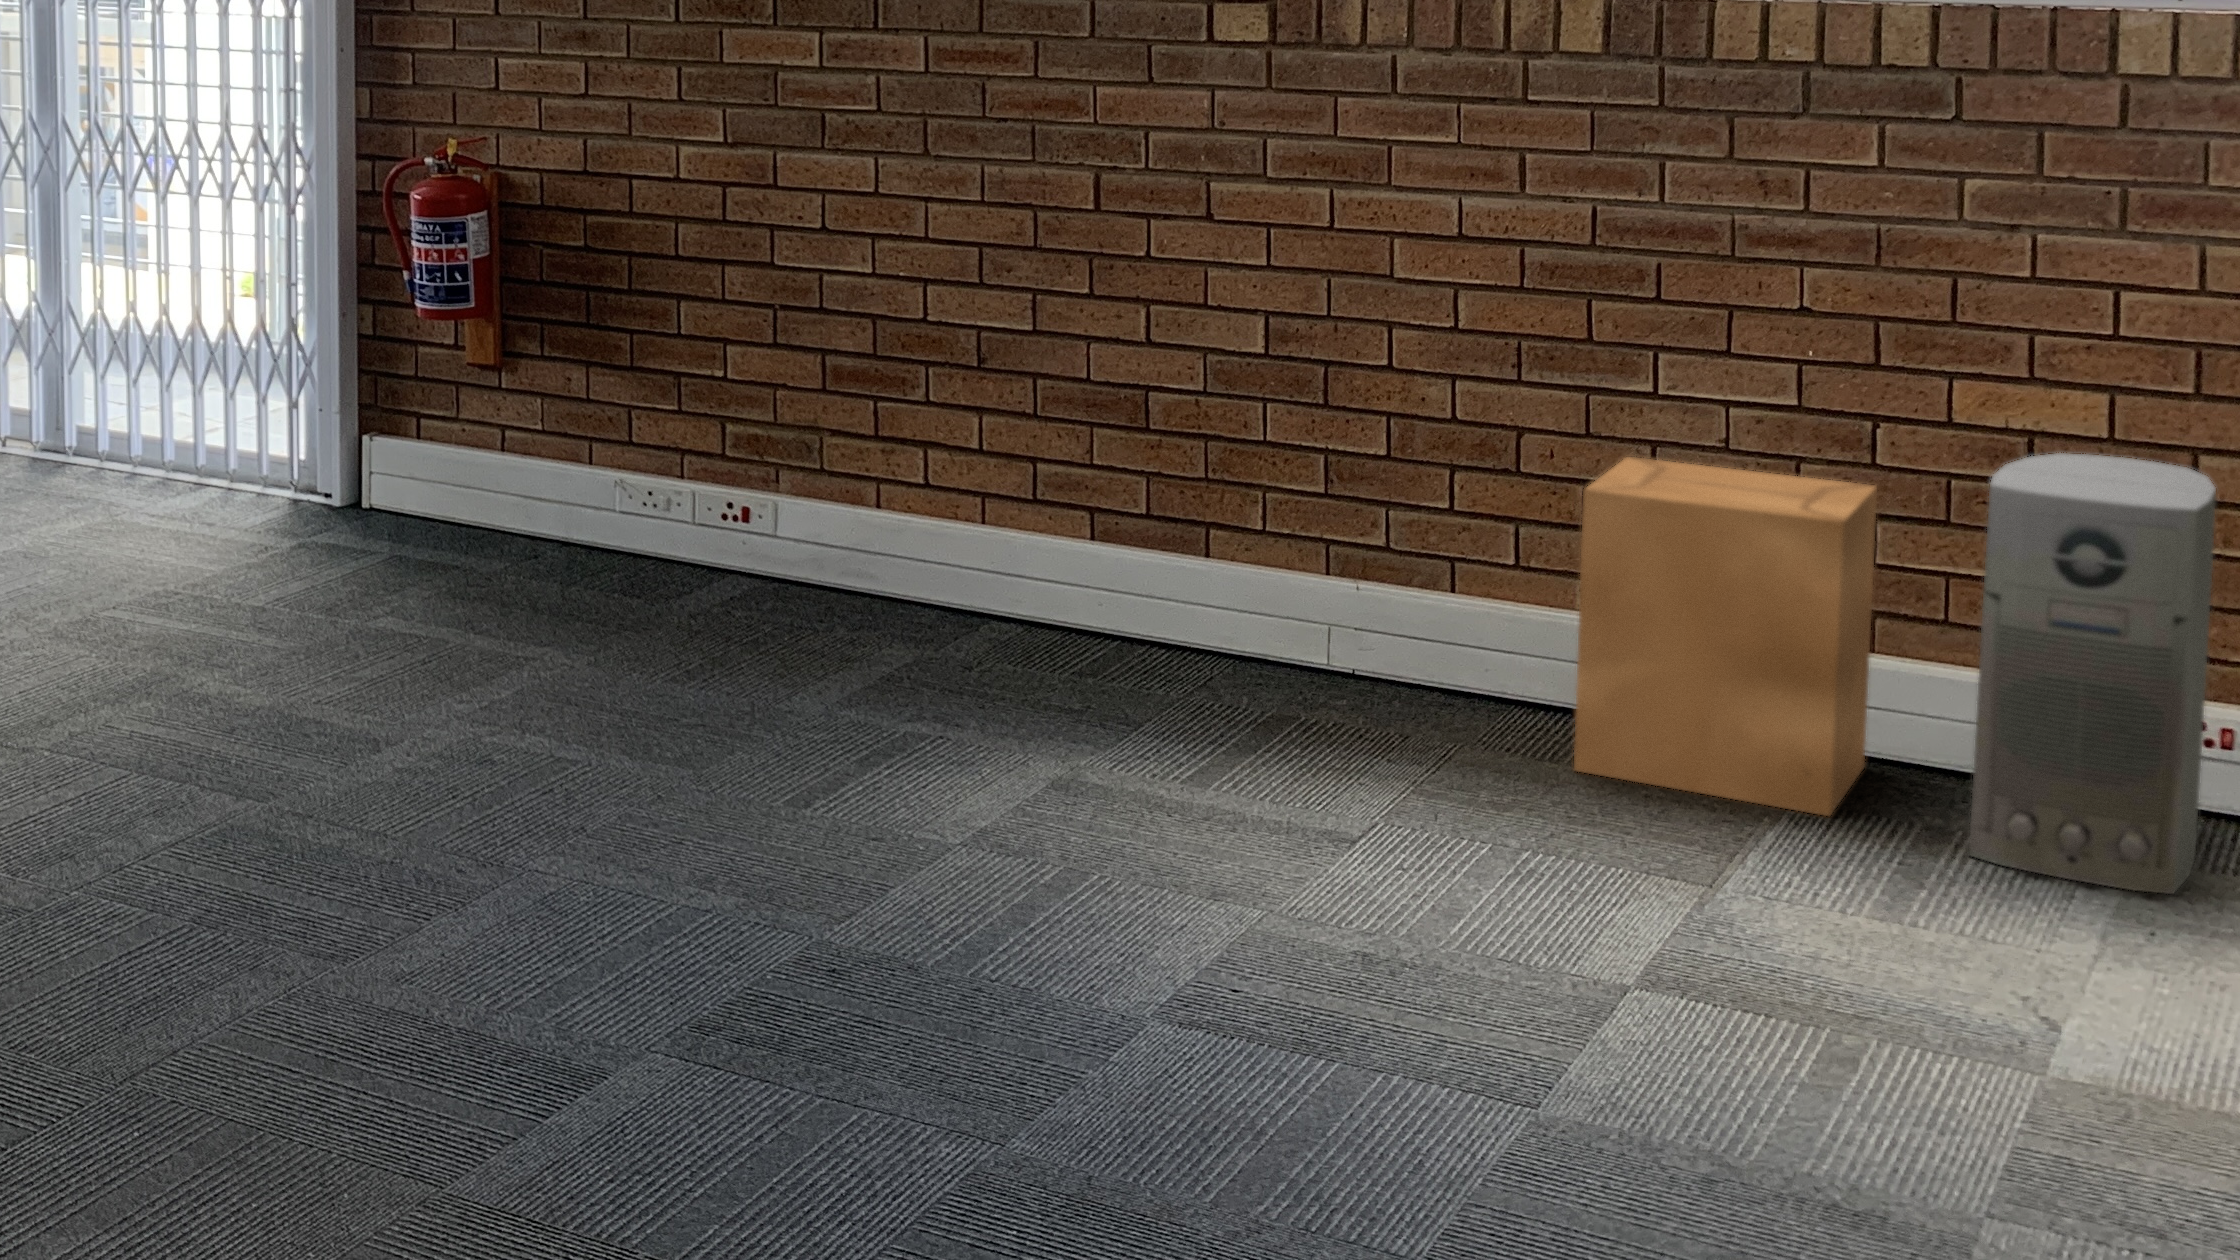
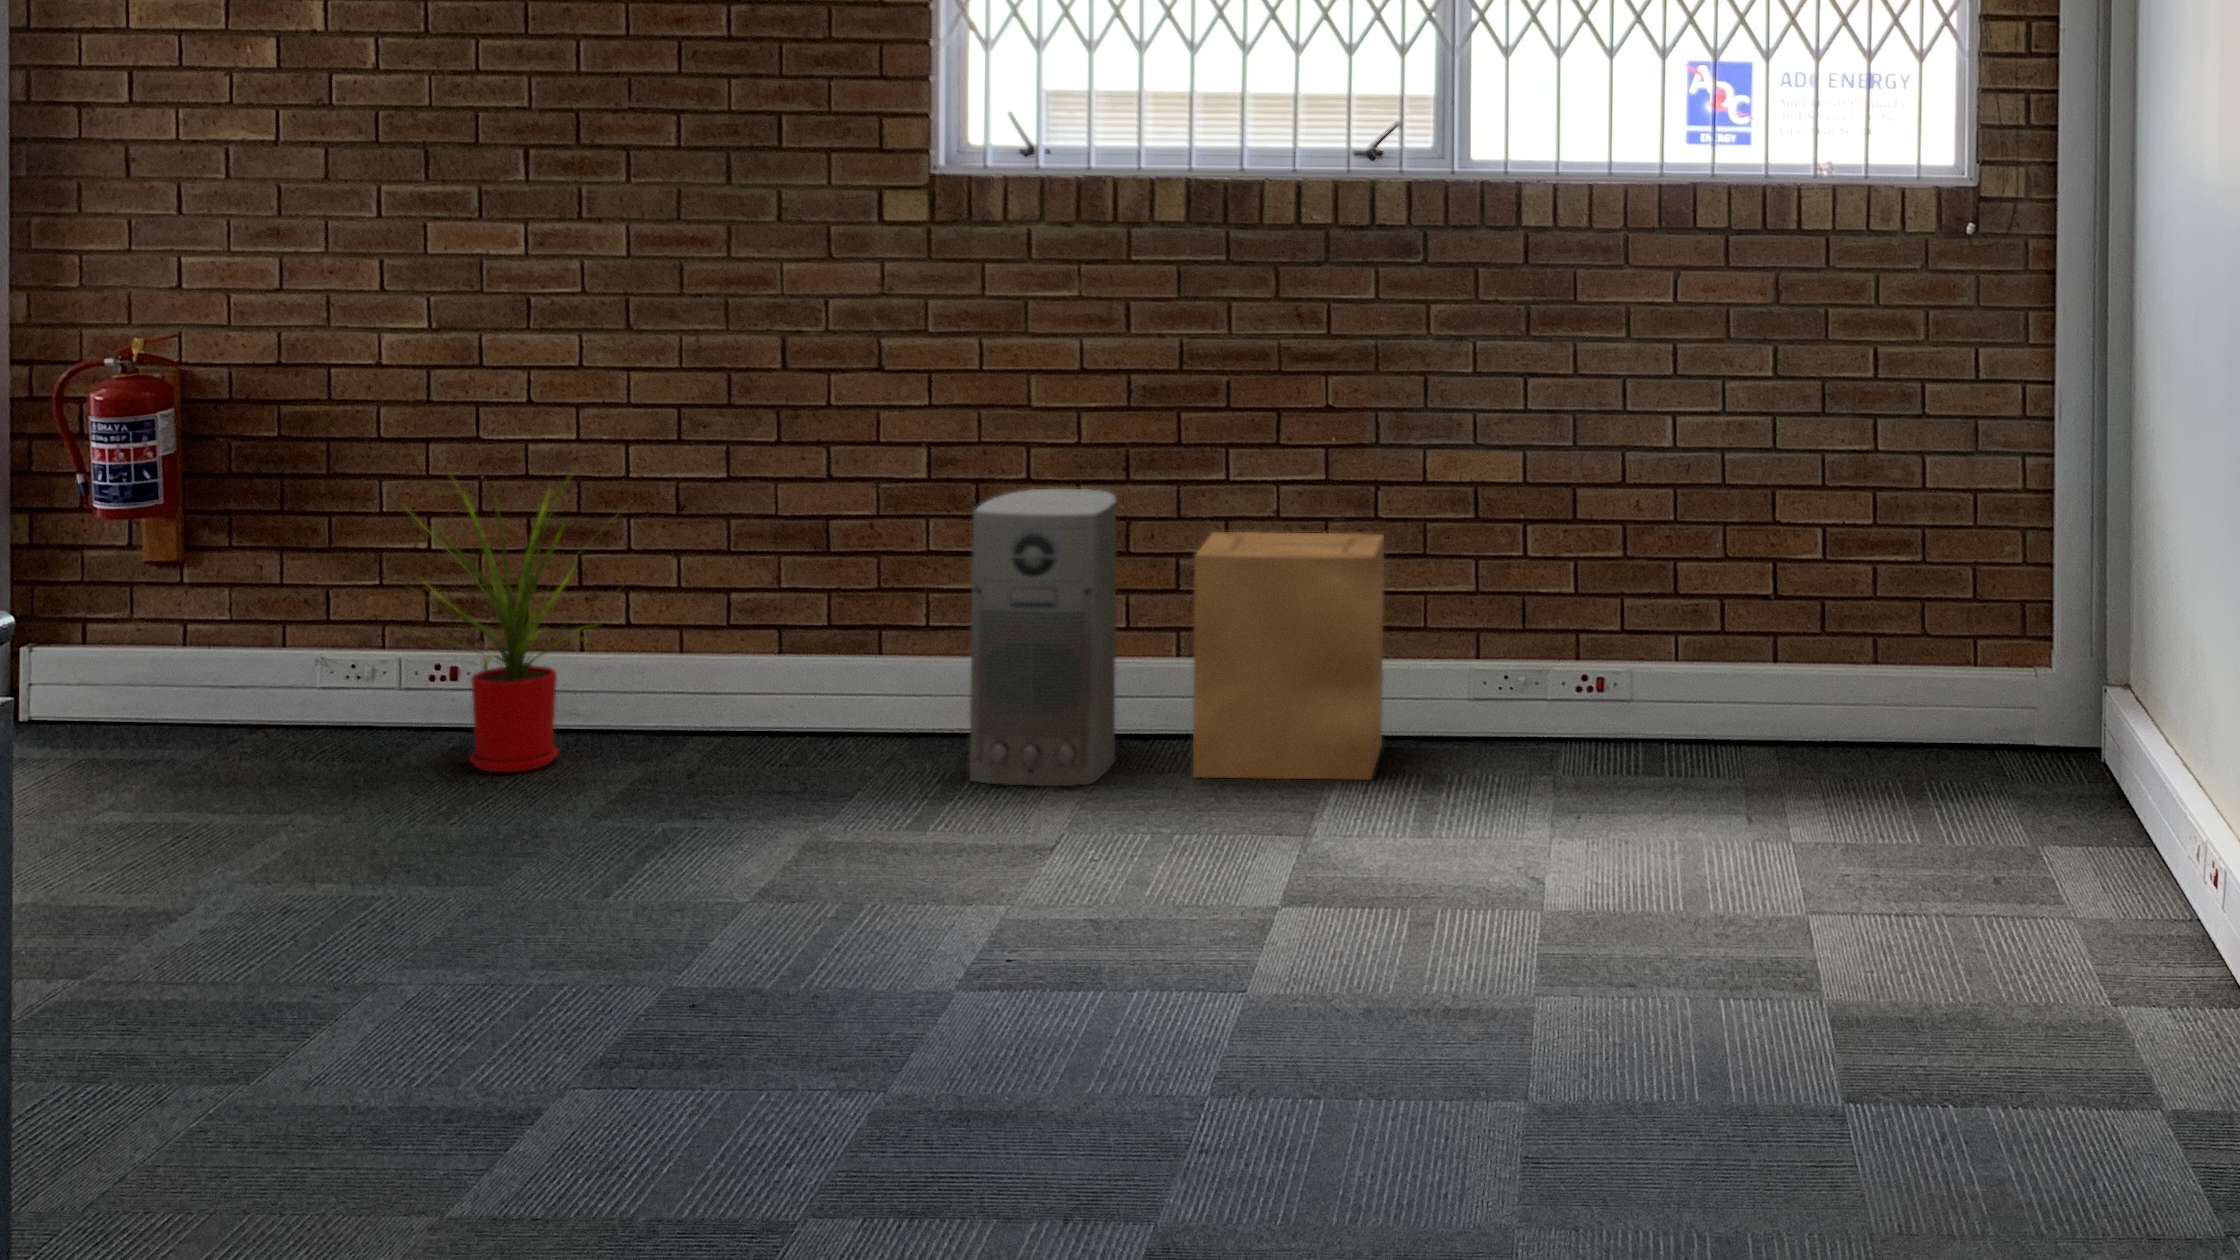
house plant: none [663,299,917,634] -> present [398,475,619,772]
air purifier: present [1969,453,2216,894] -> present [969,489,1116,786]

